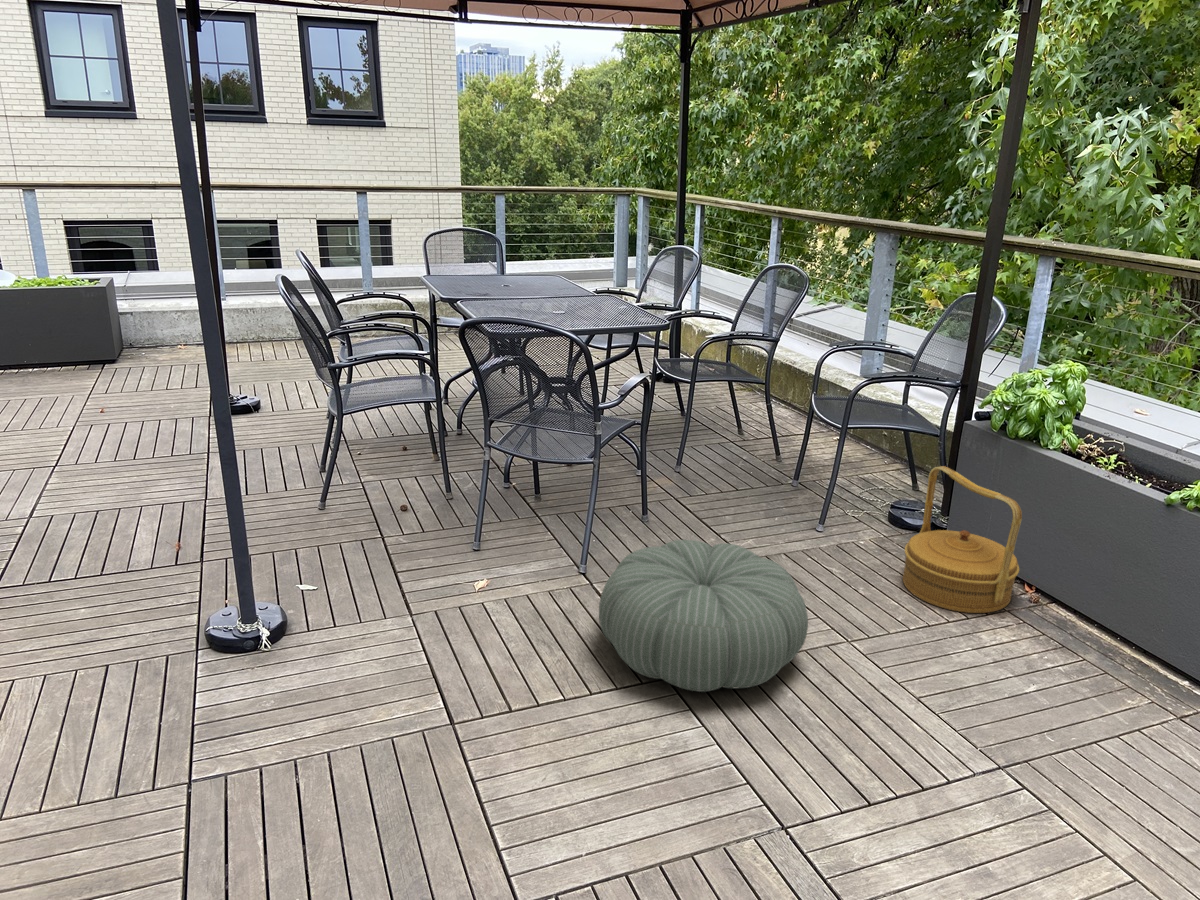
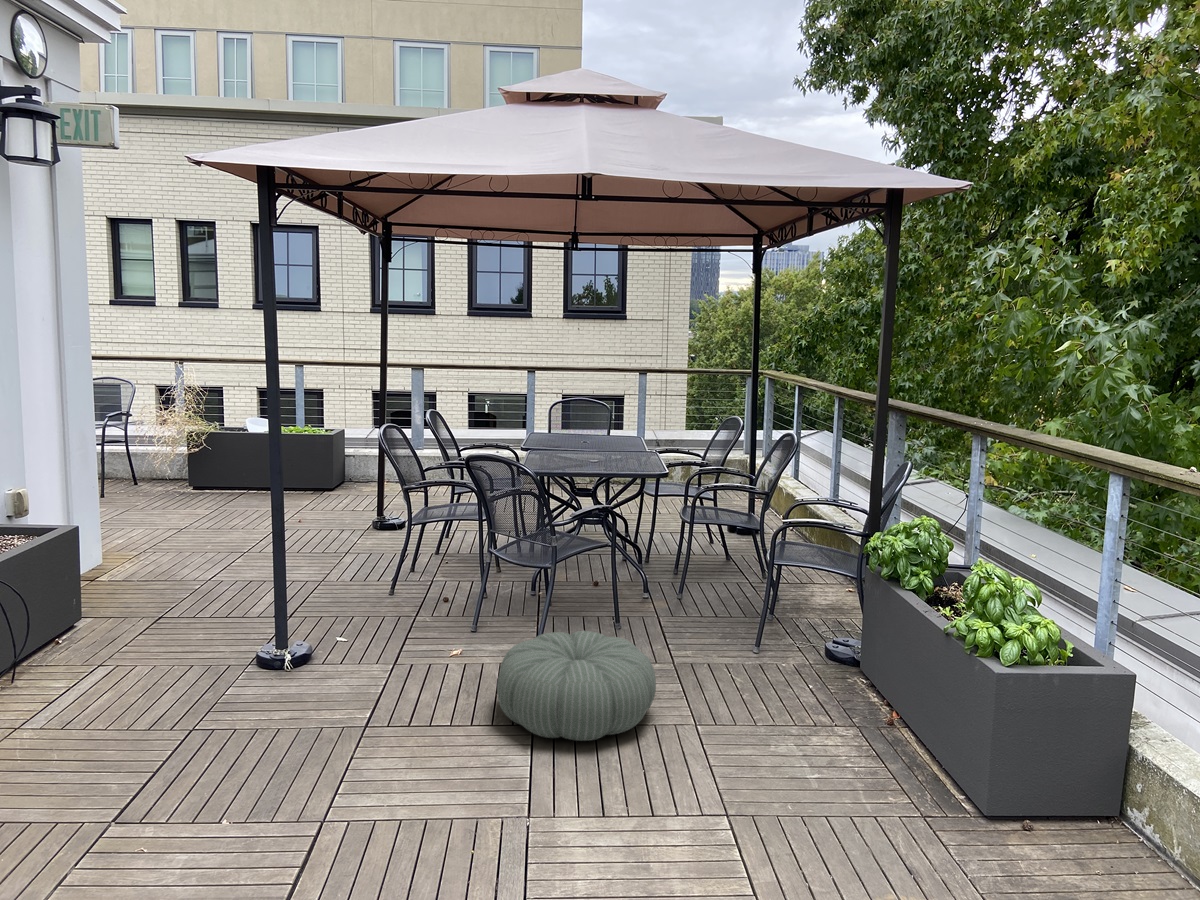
woven basket: present [903,466,1022,613] -> none [791,601,889,731]

